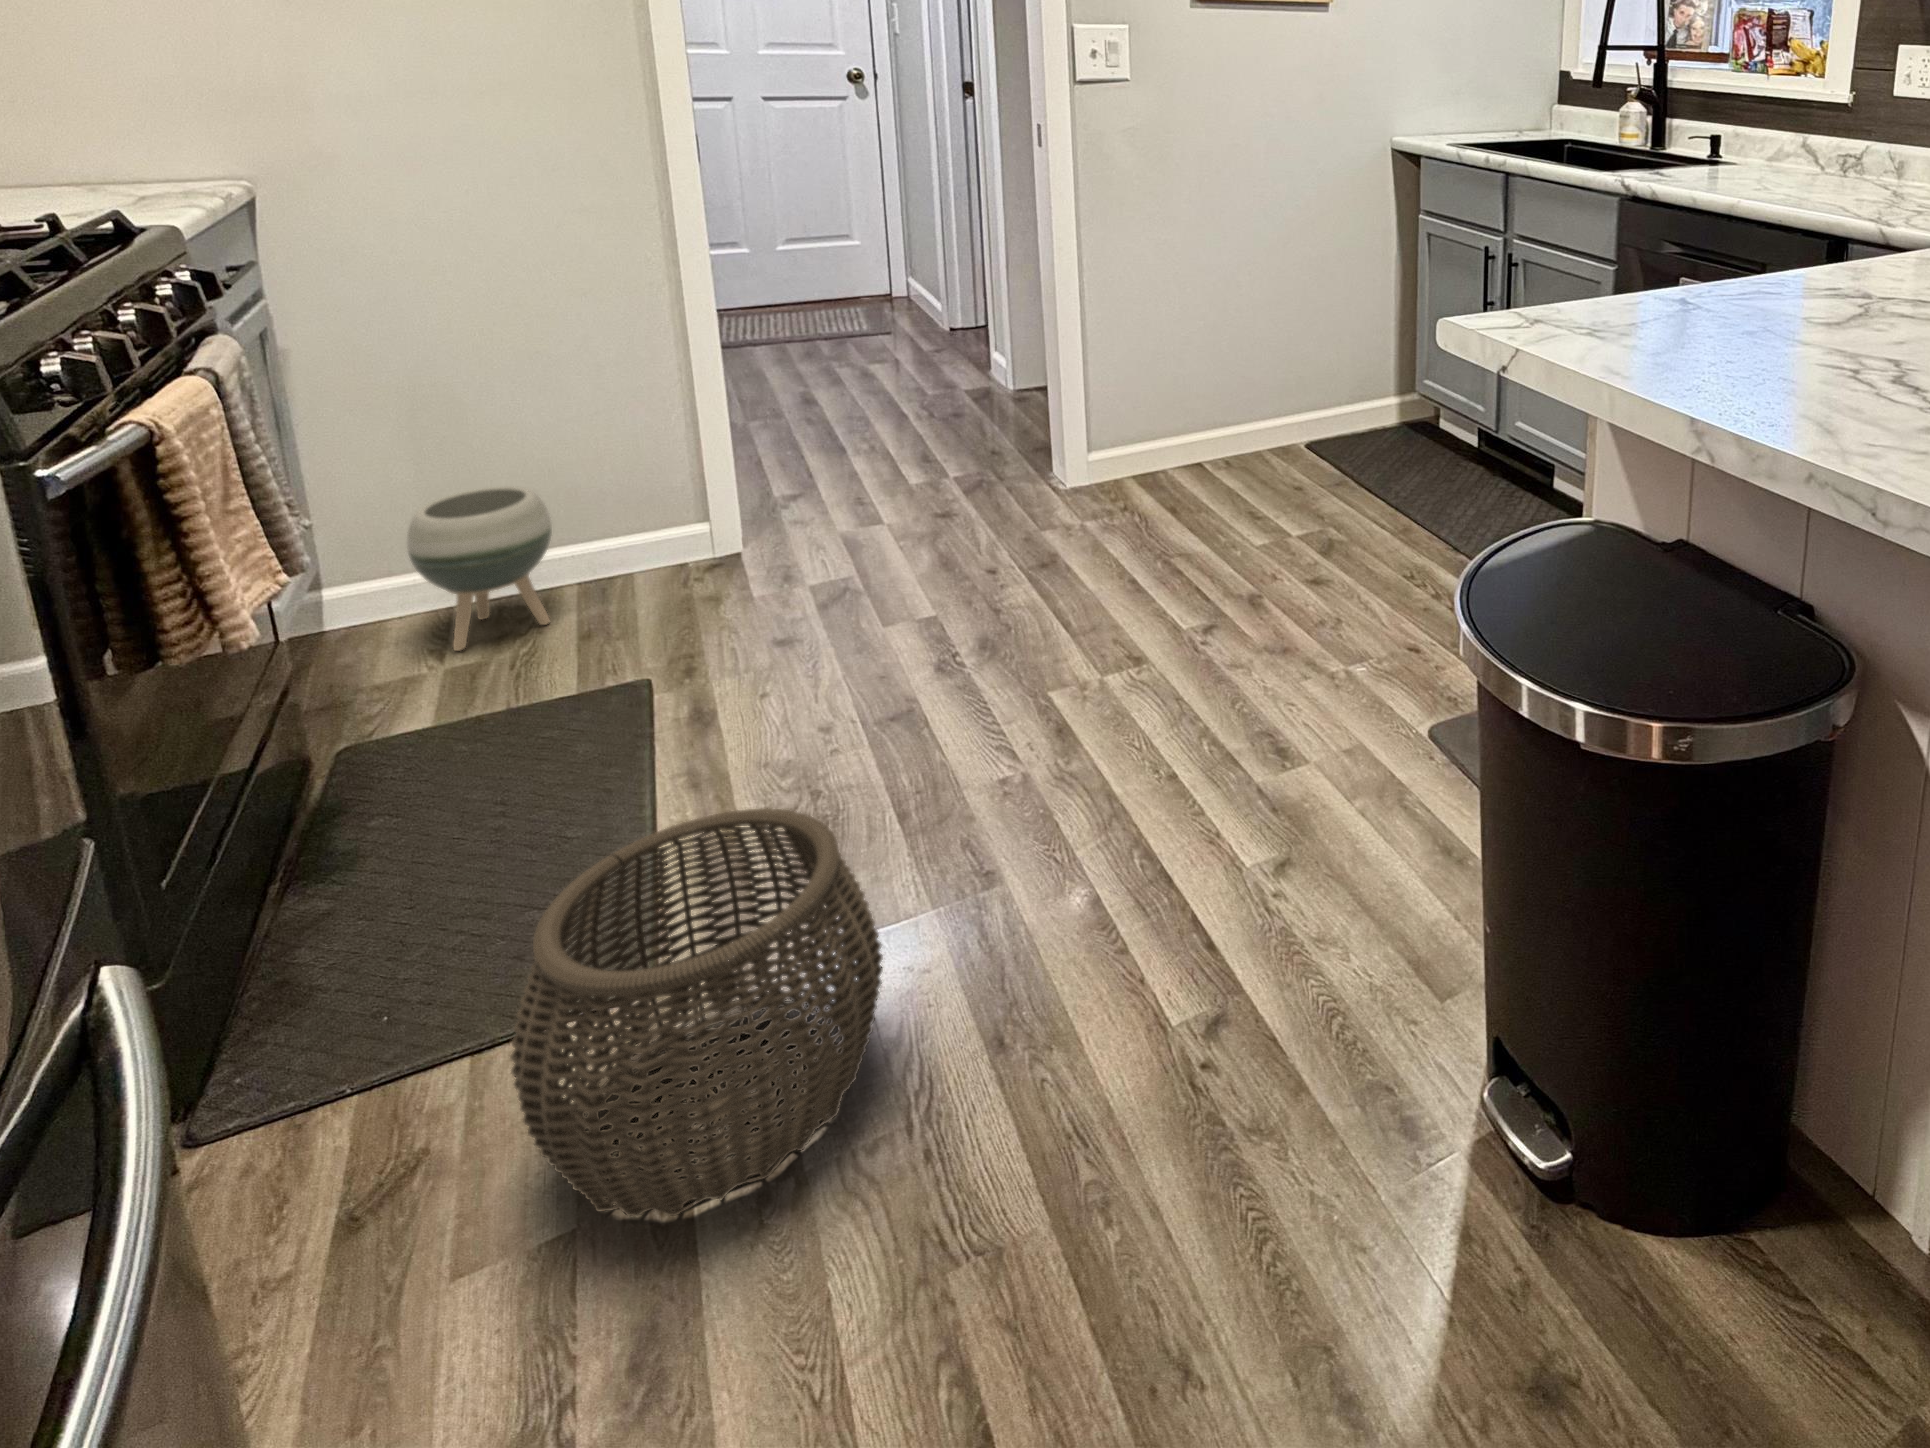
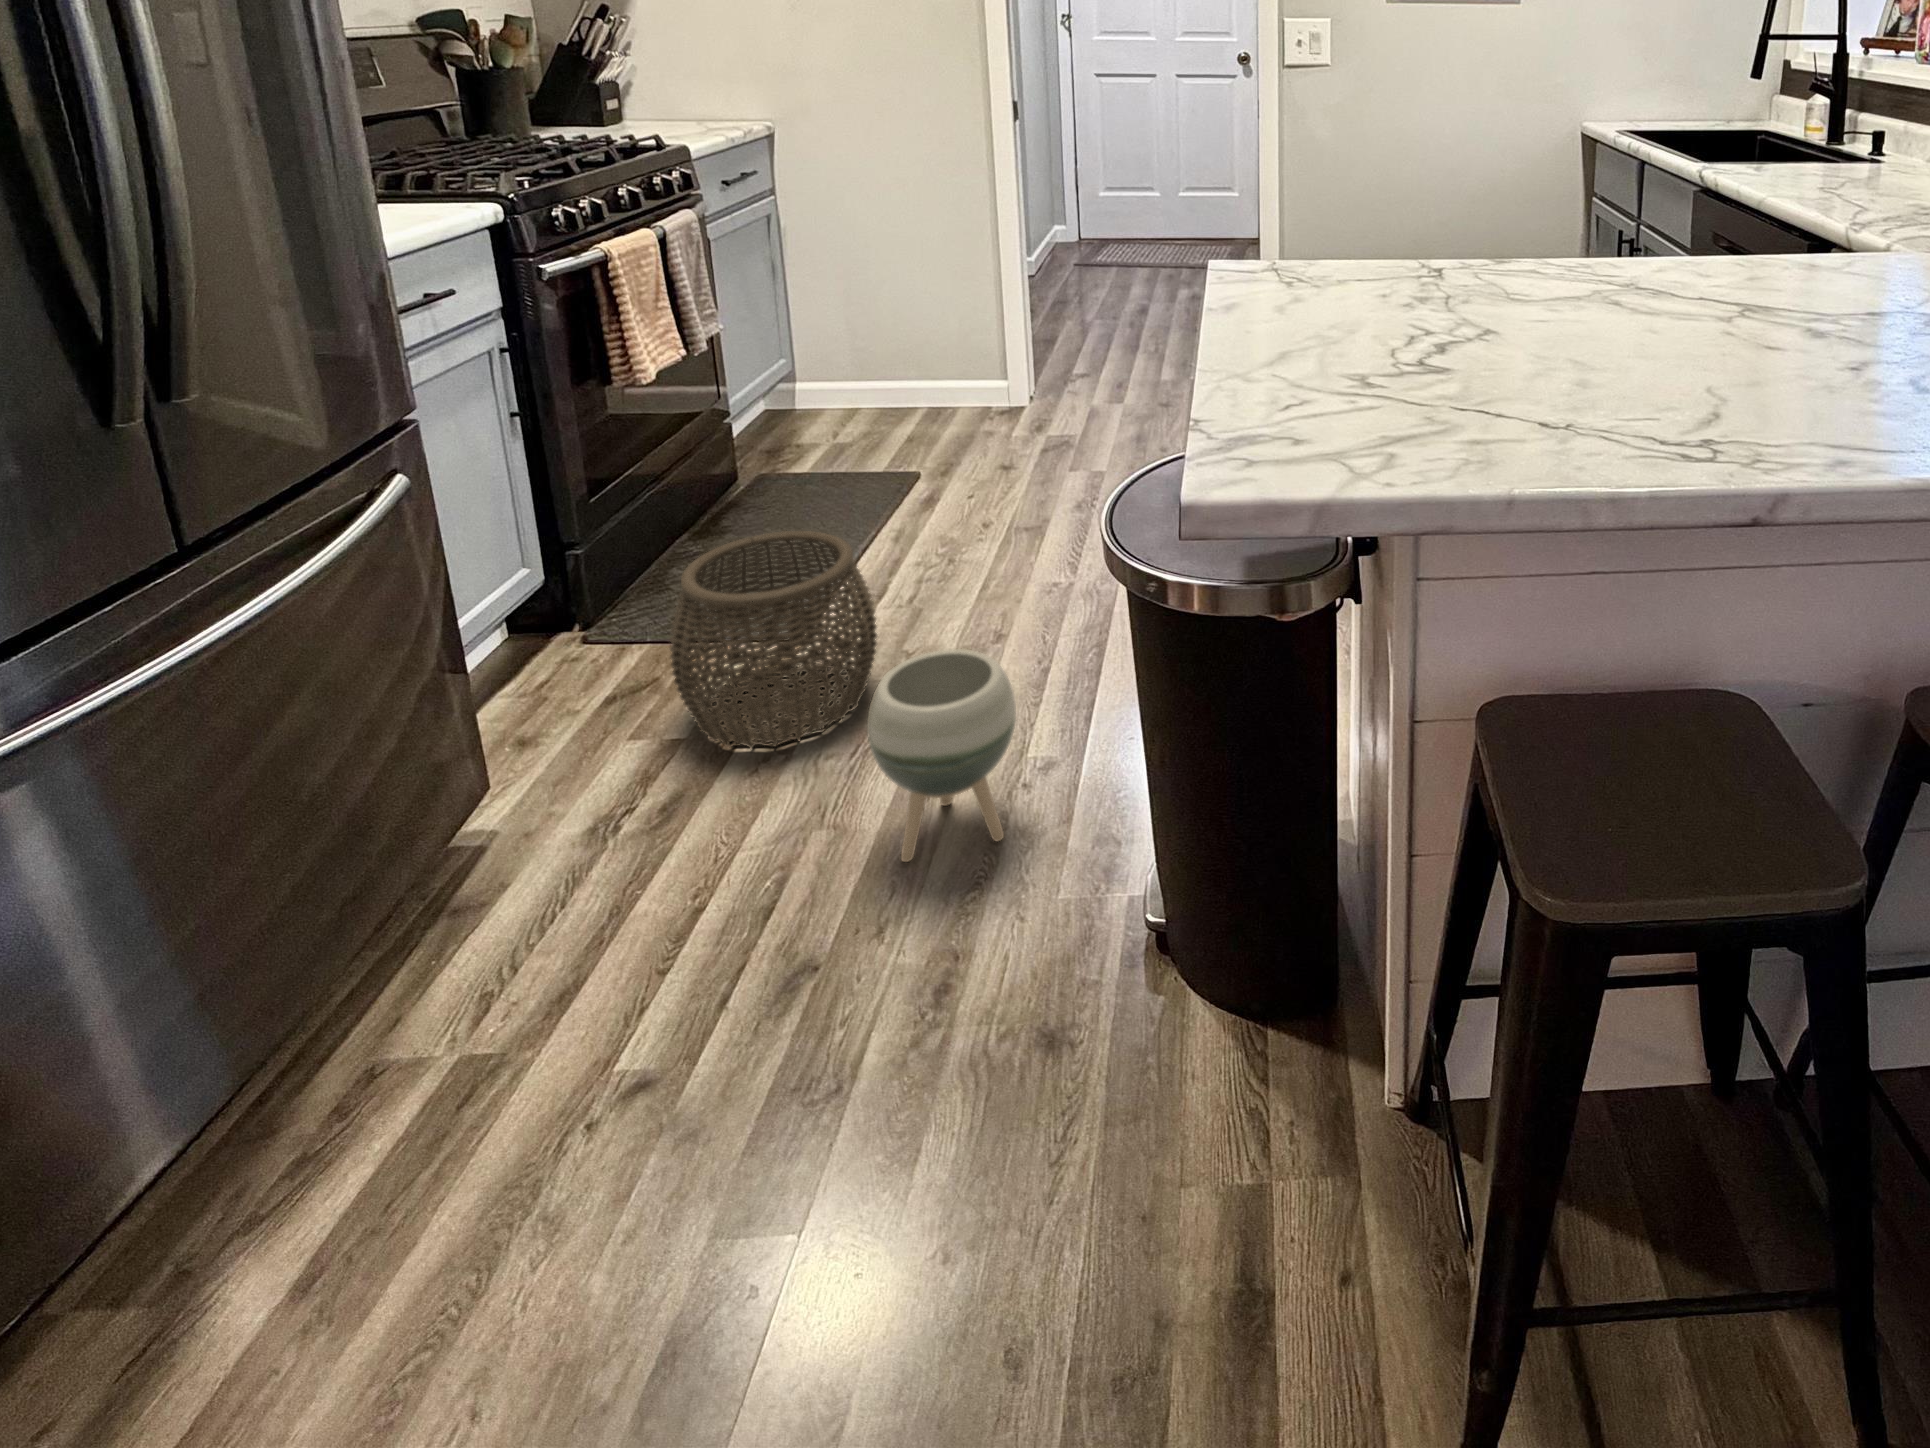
planter: present [407,486,552,651] -> present [867,649,1016,862]

